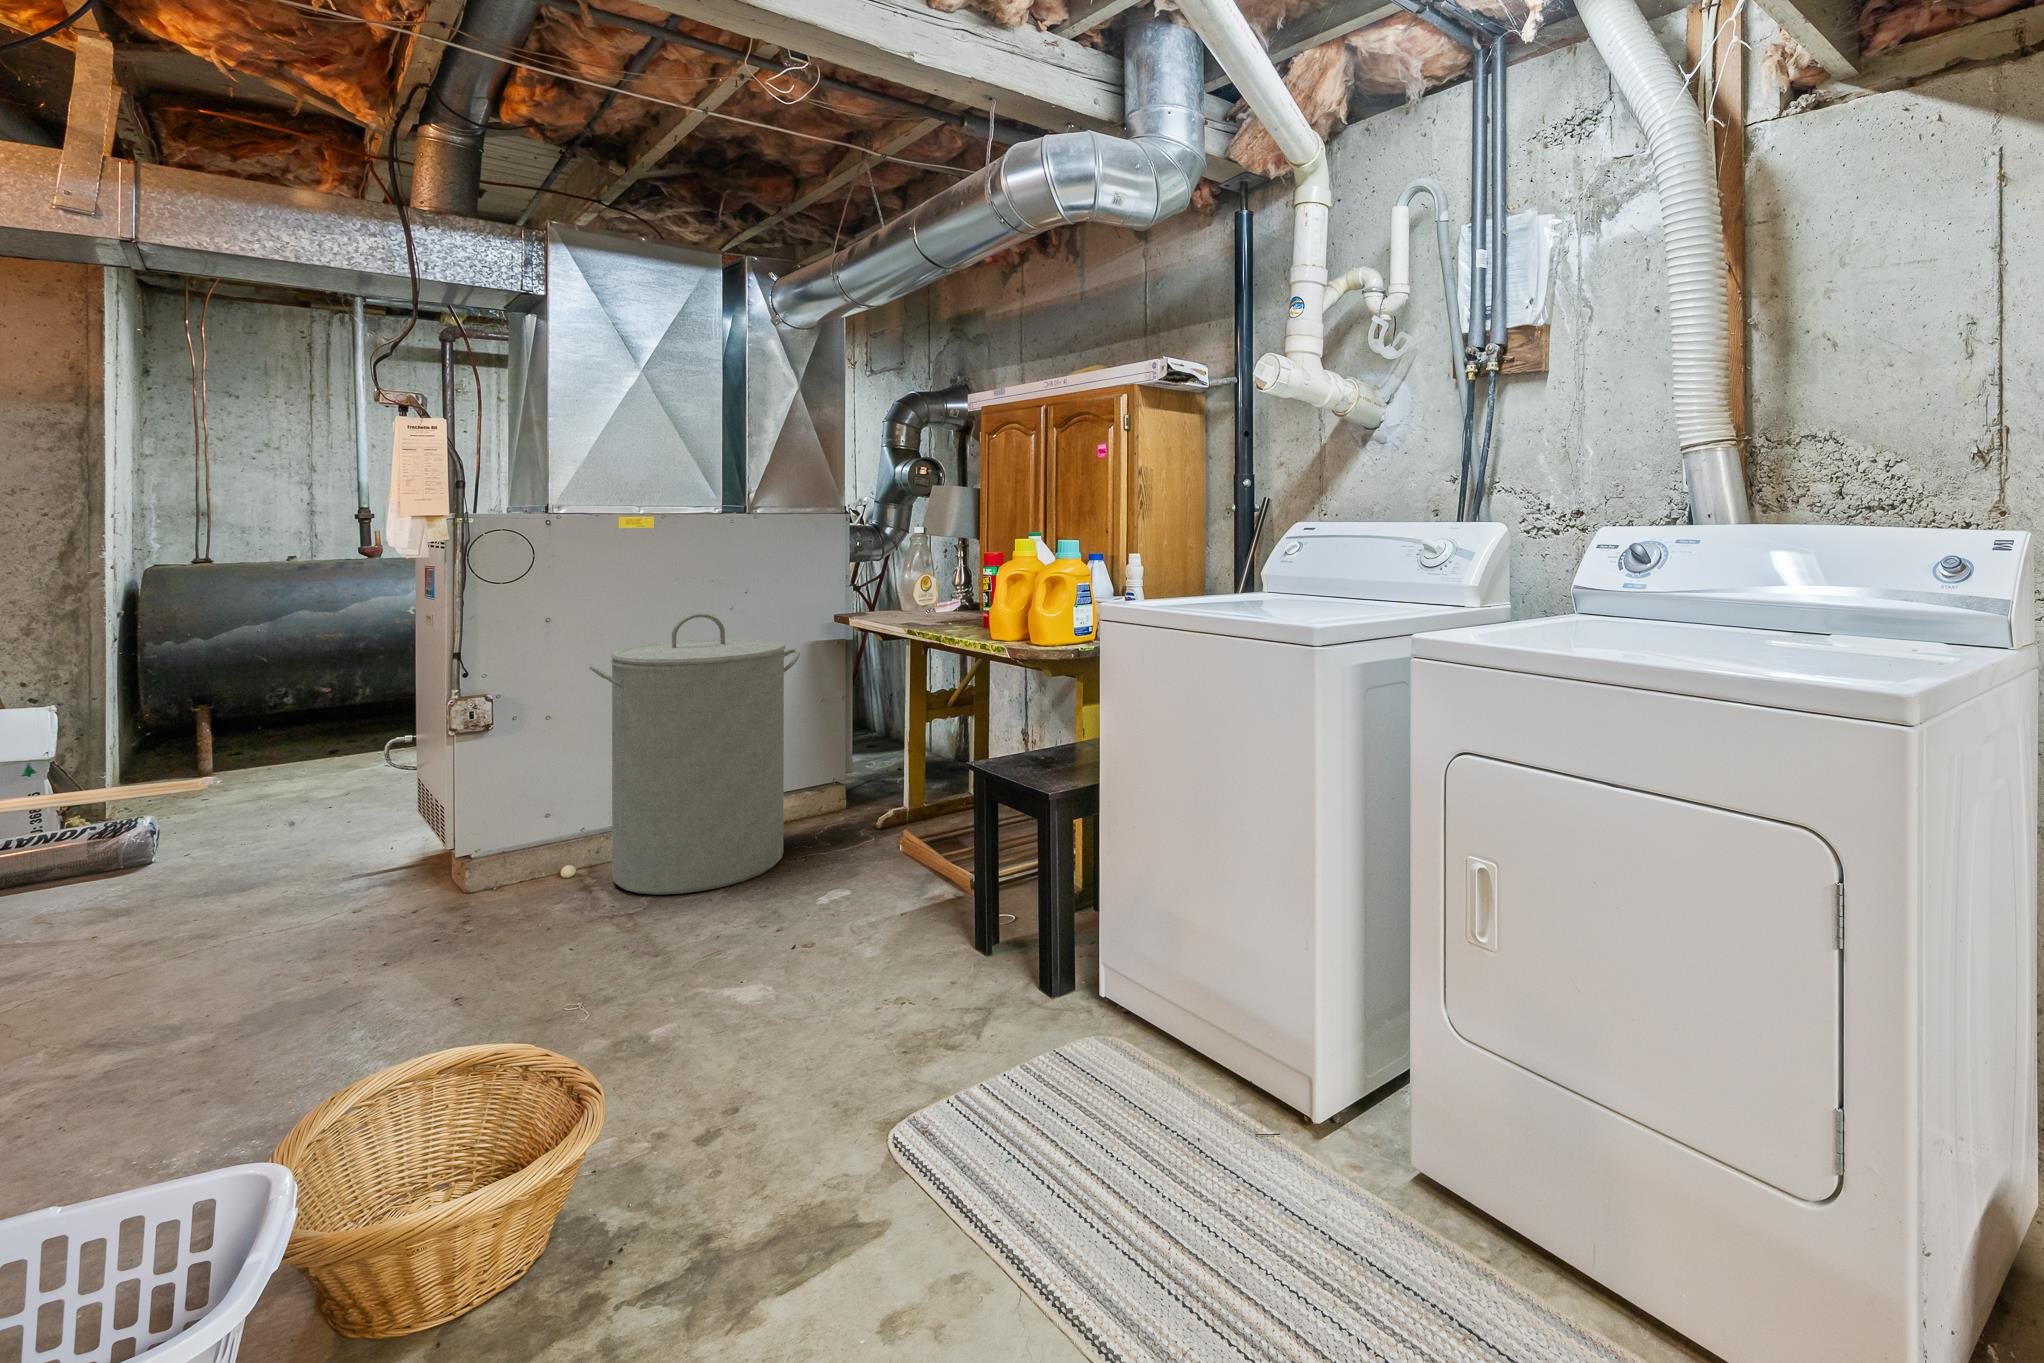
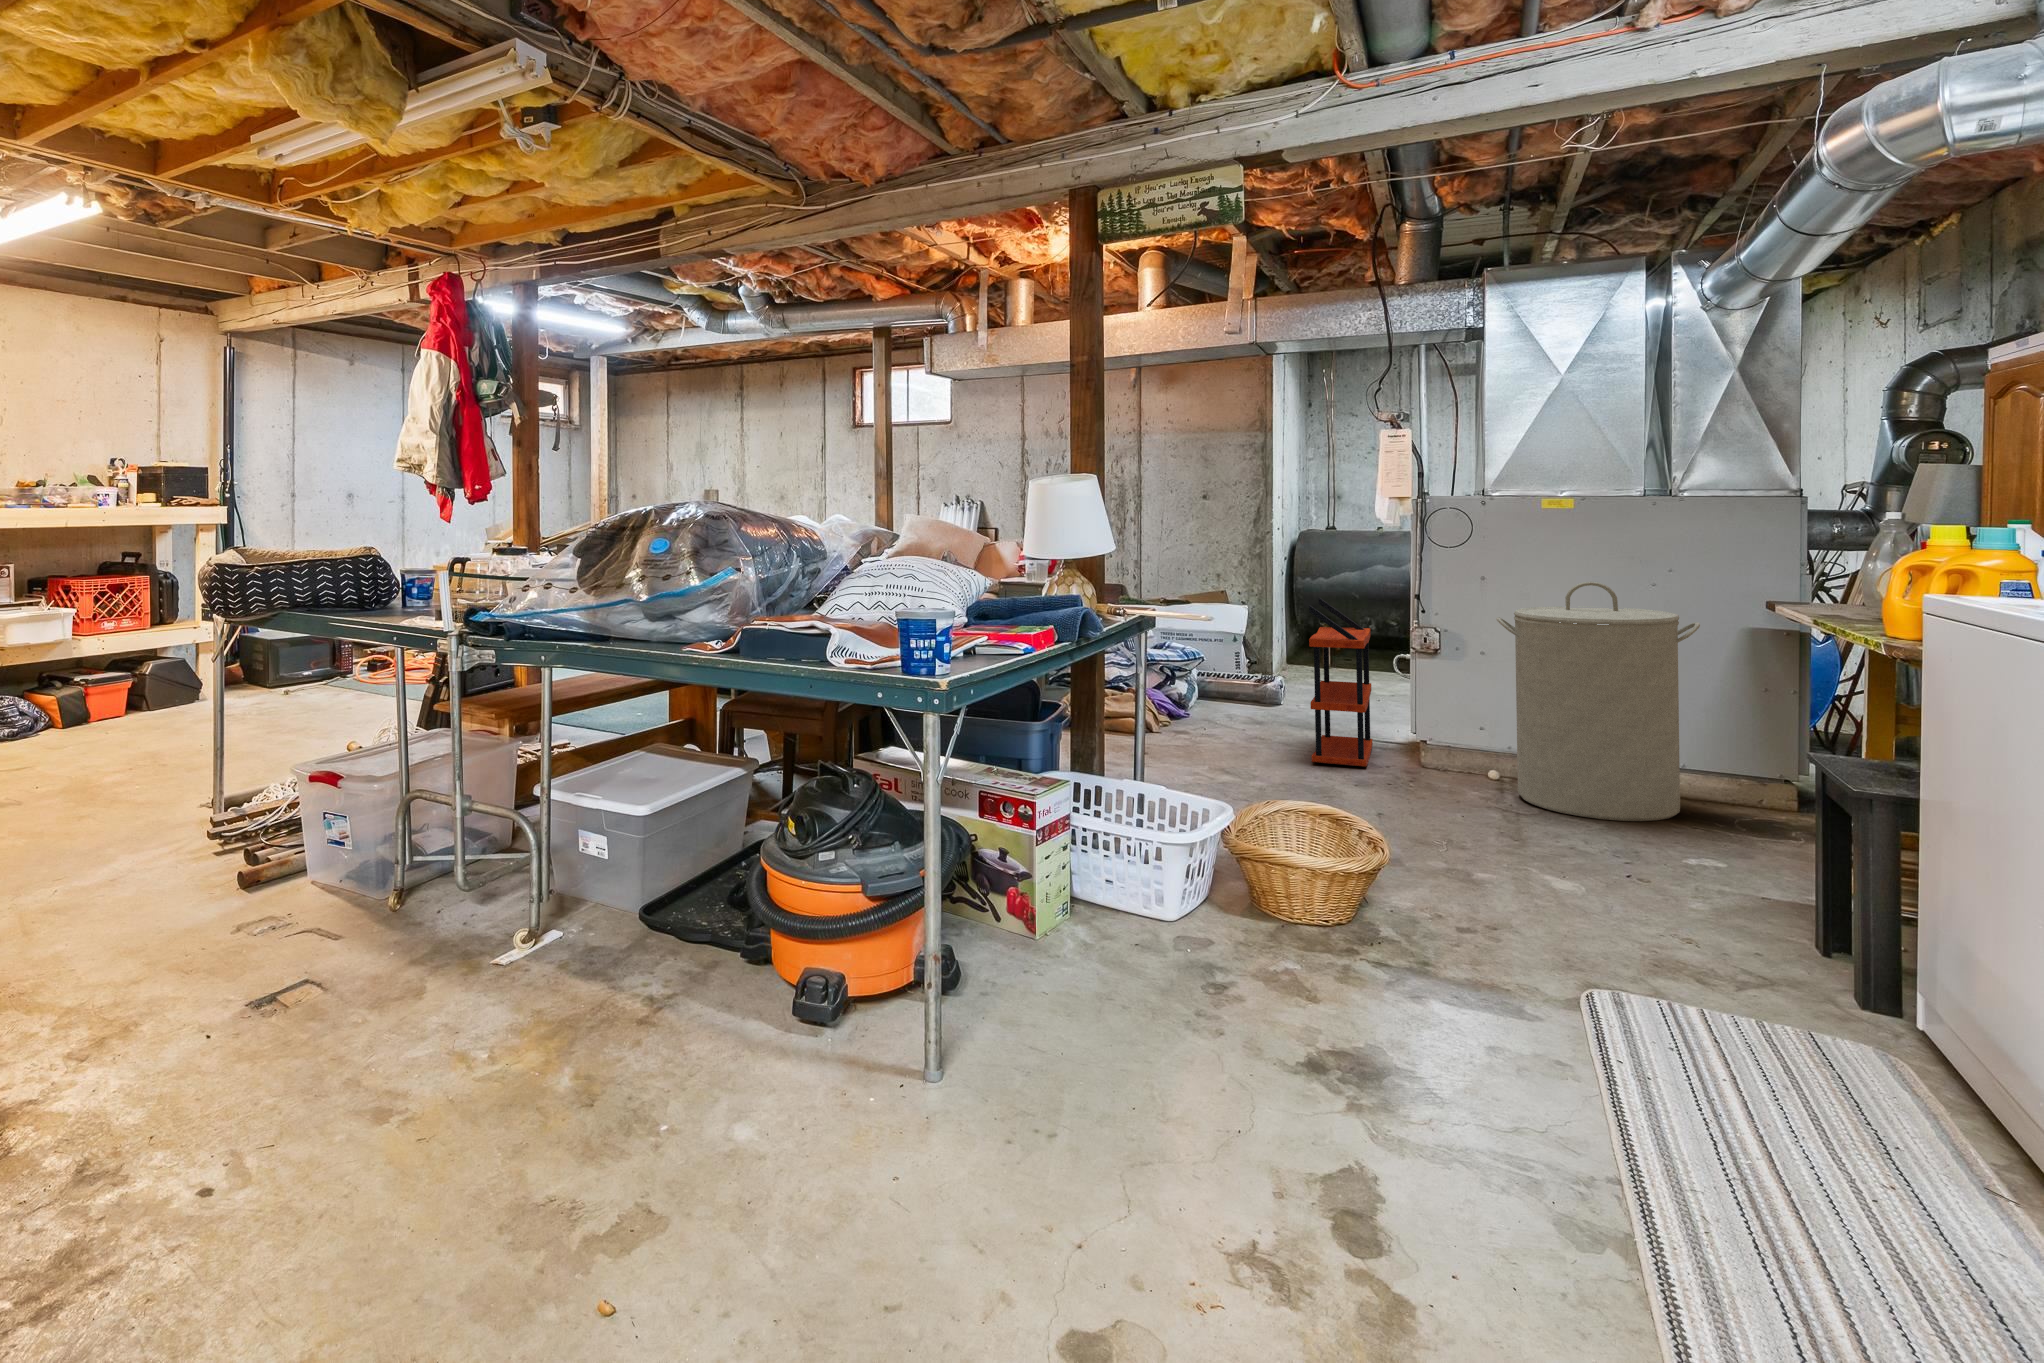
shelving unit: none [265,661,374,932] -> present [1309,598,1373,767]

